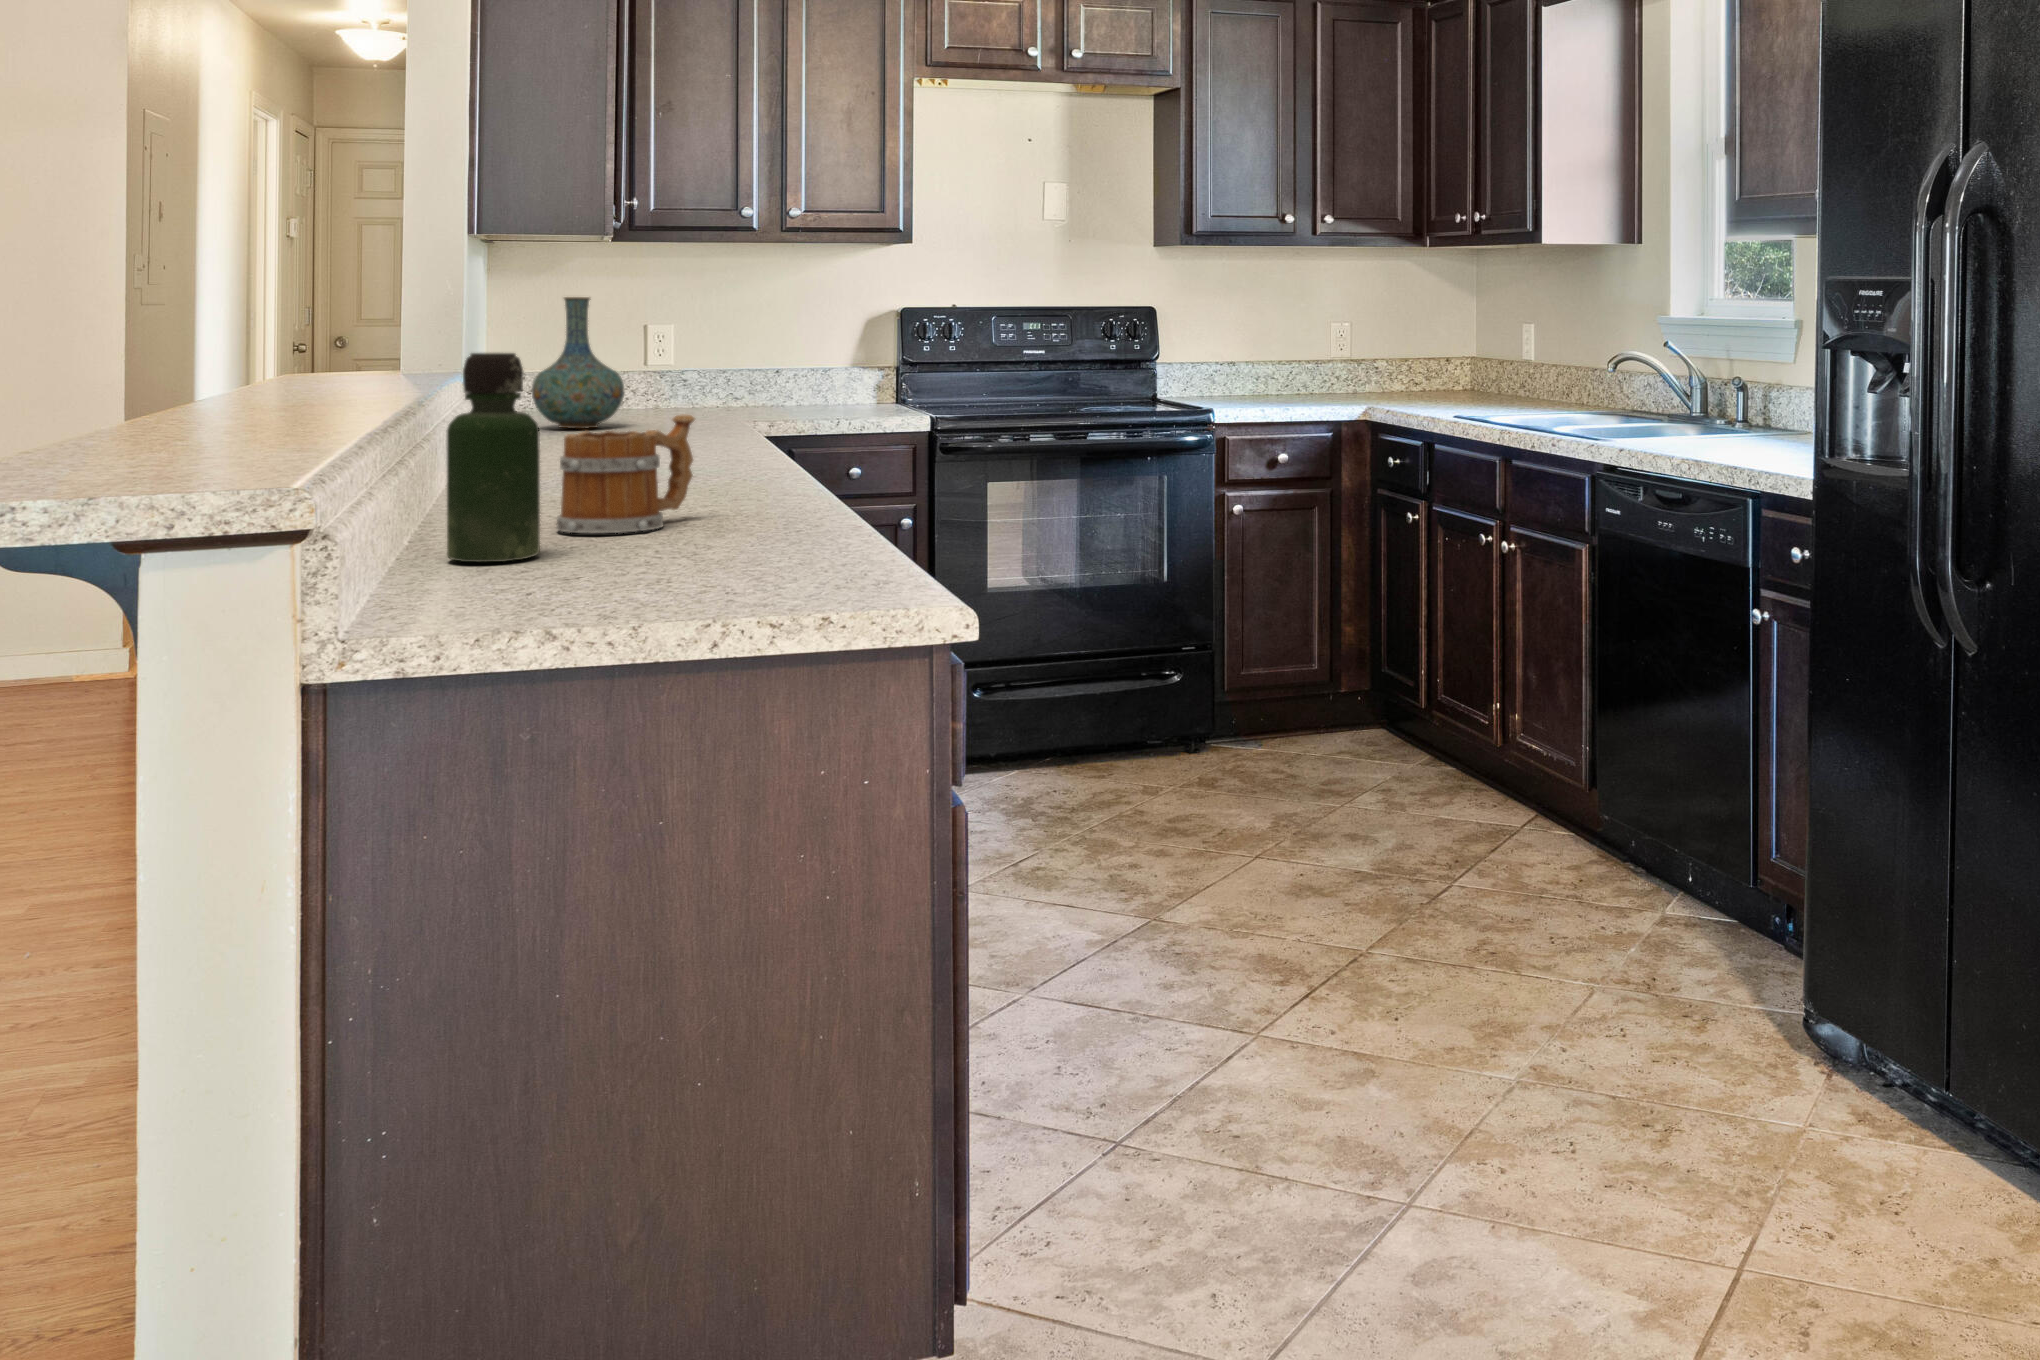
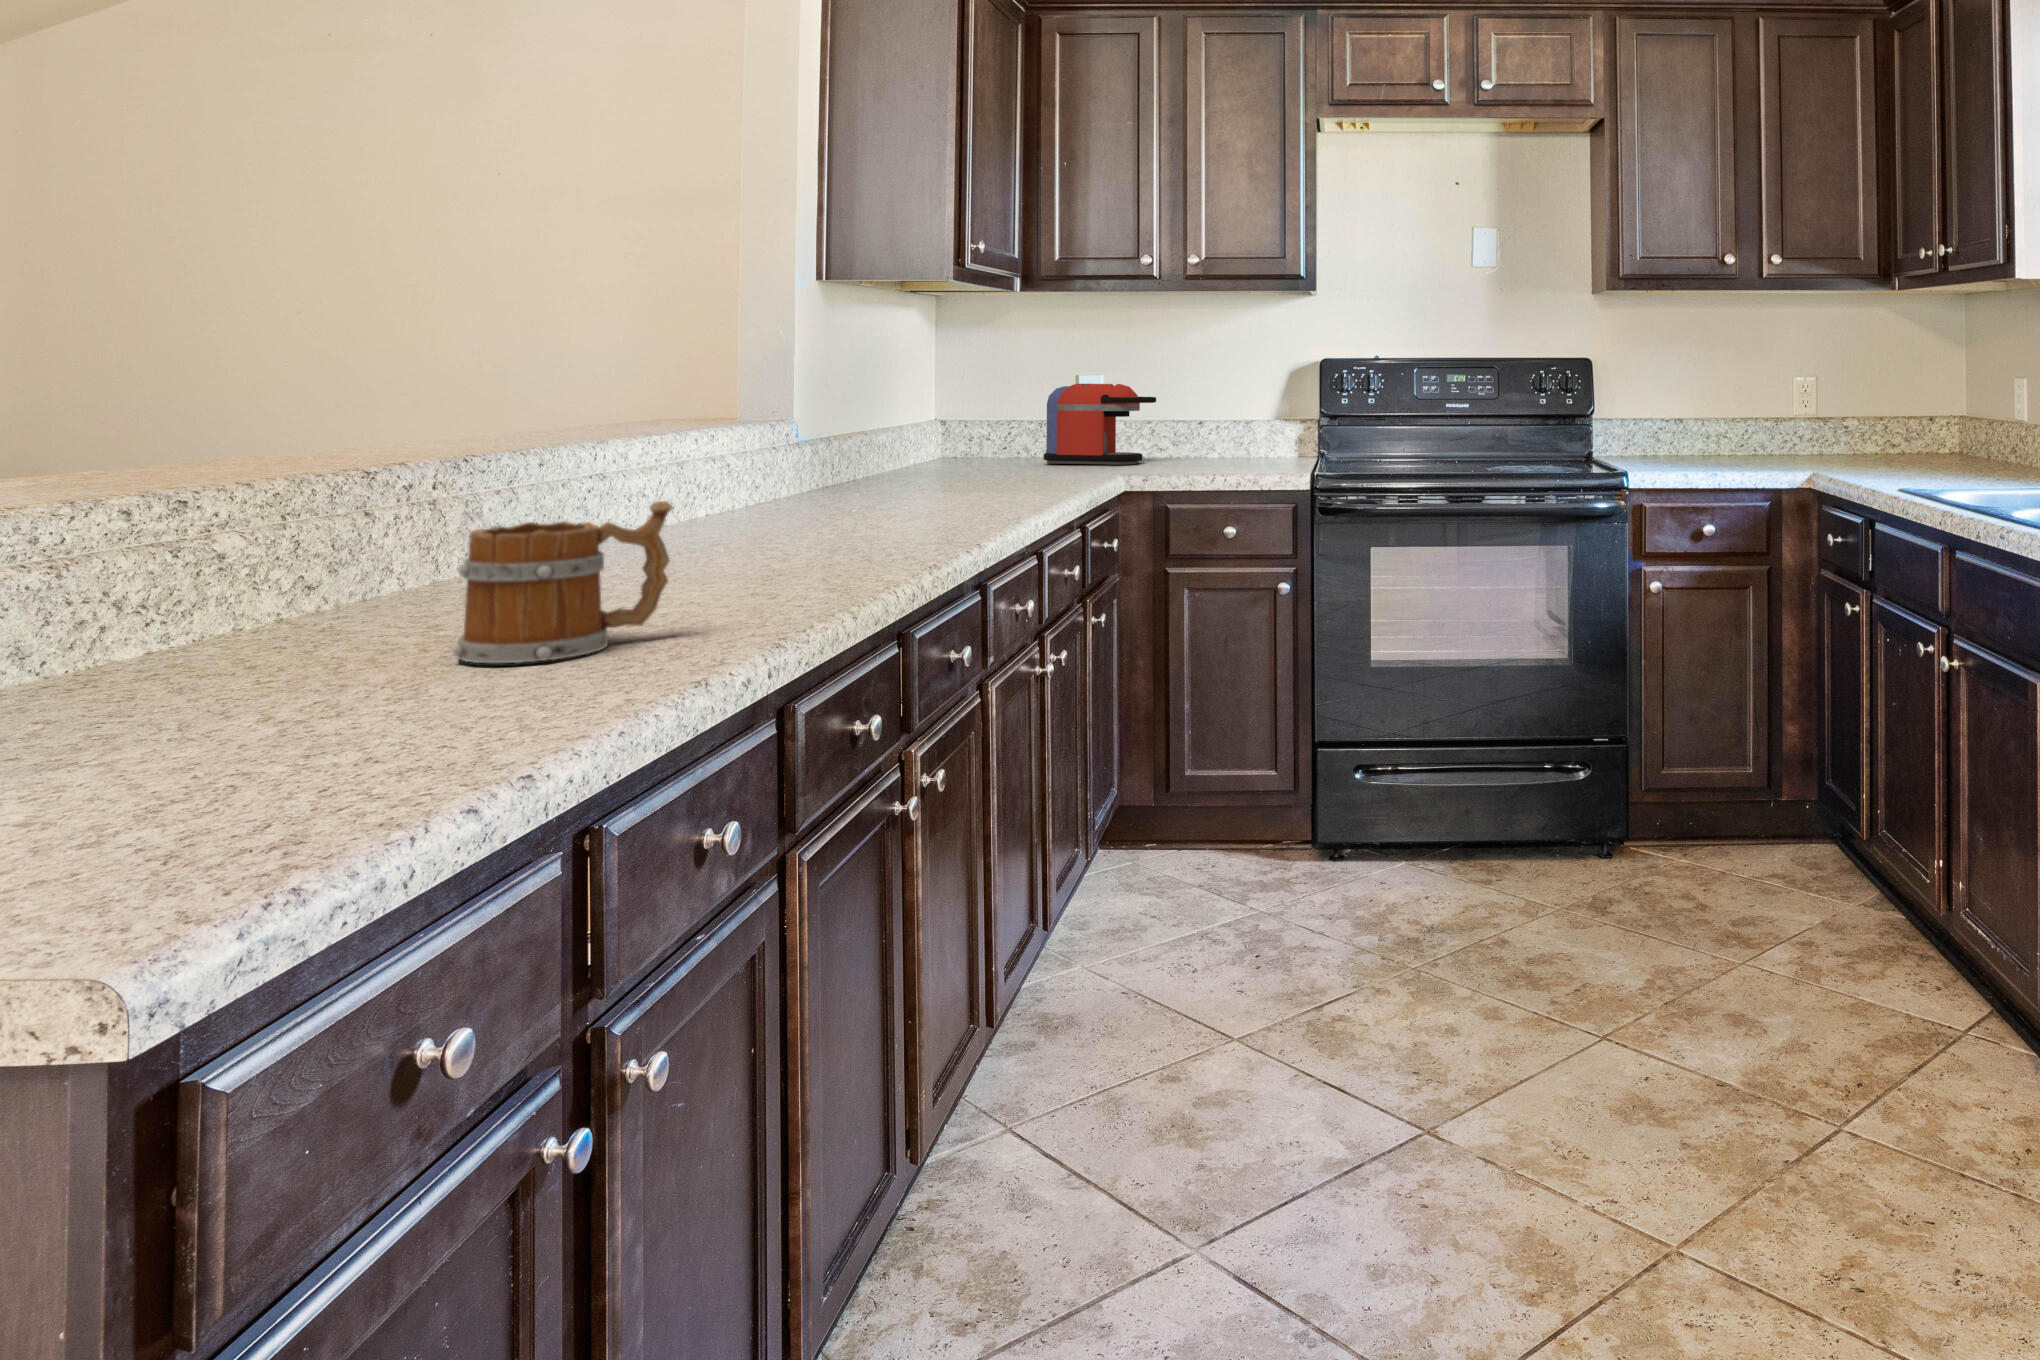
vase: present [532,297,624,429] -> none [907,350,996,482]
coffee maker: none [629,331,750,413] -> present [1044,384,1156,465]
bottle: present [447,353,540,562] -> none [159,426,310,720]

